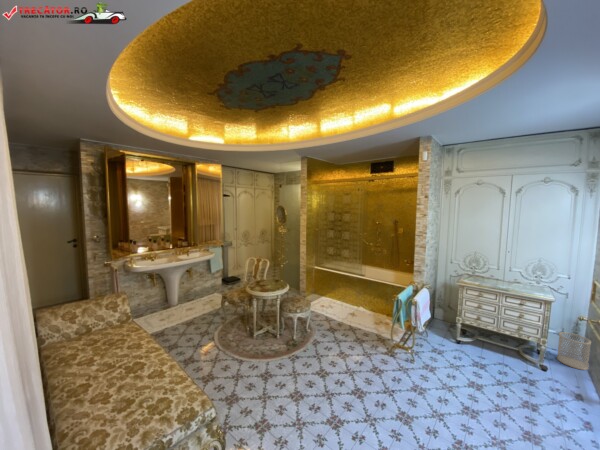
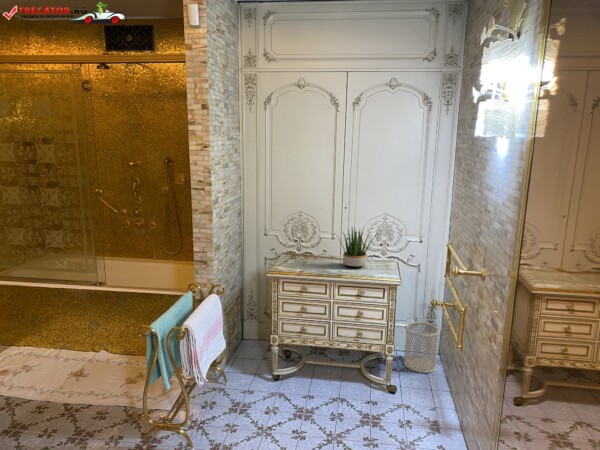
potted plant: none [500,262,537,288] -> present [342,228,376,268]

